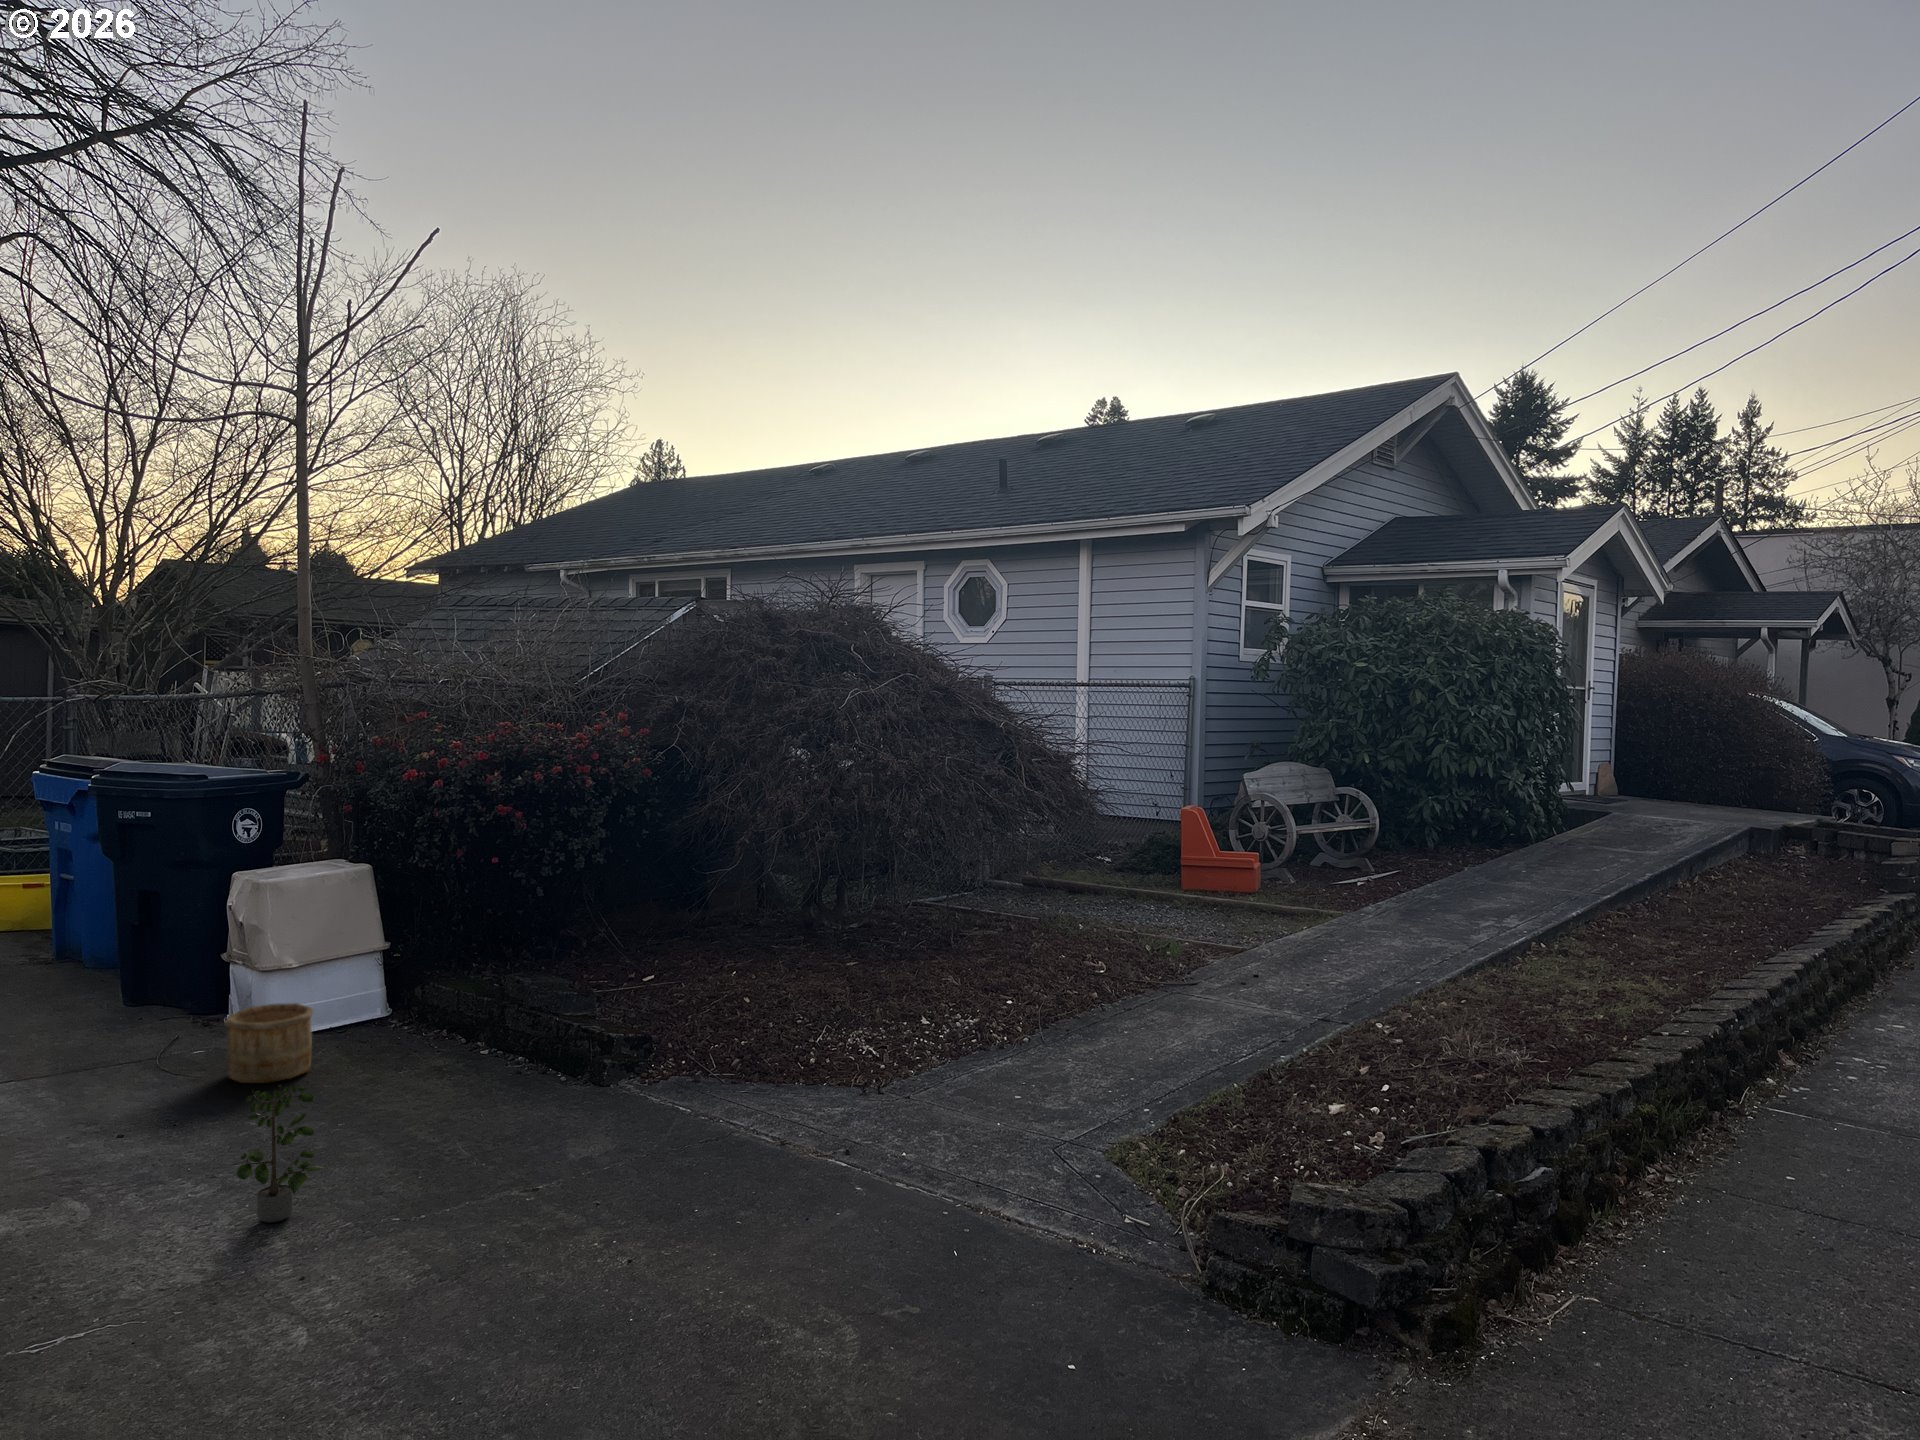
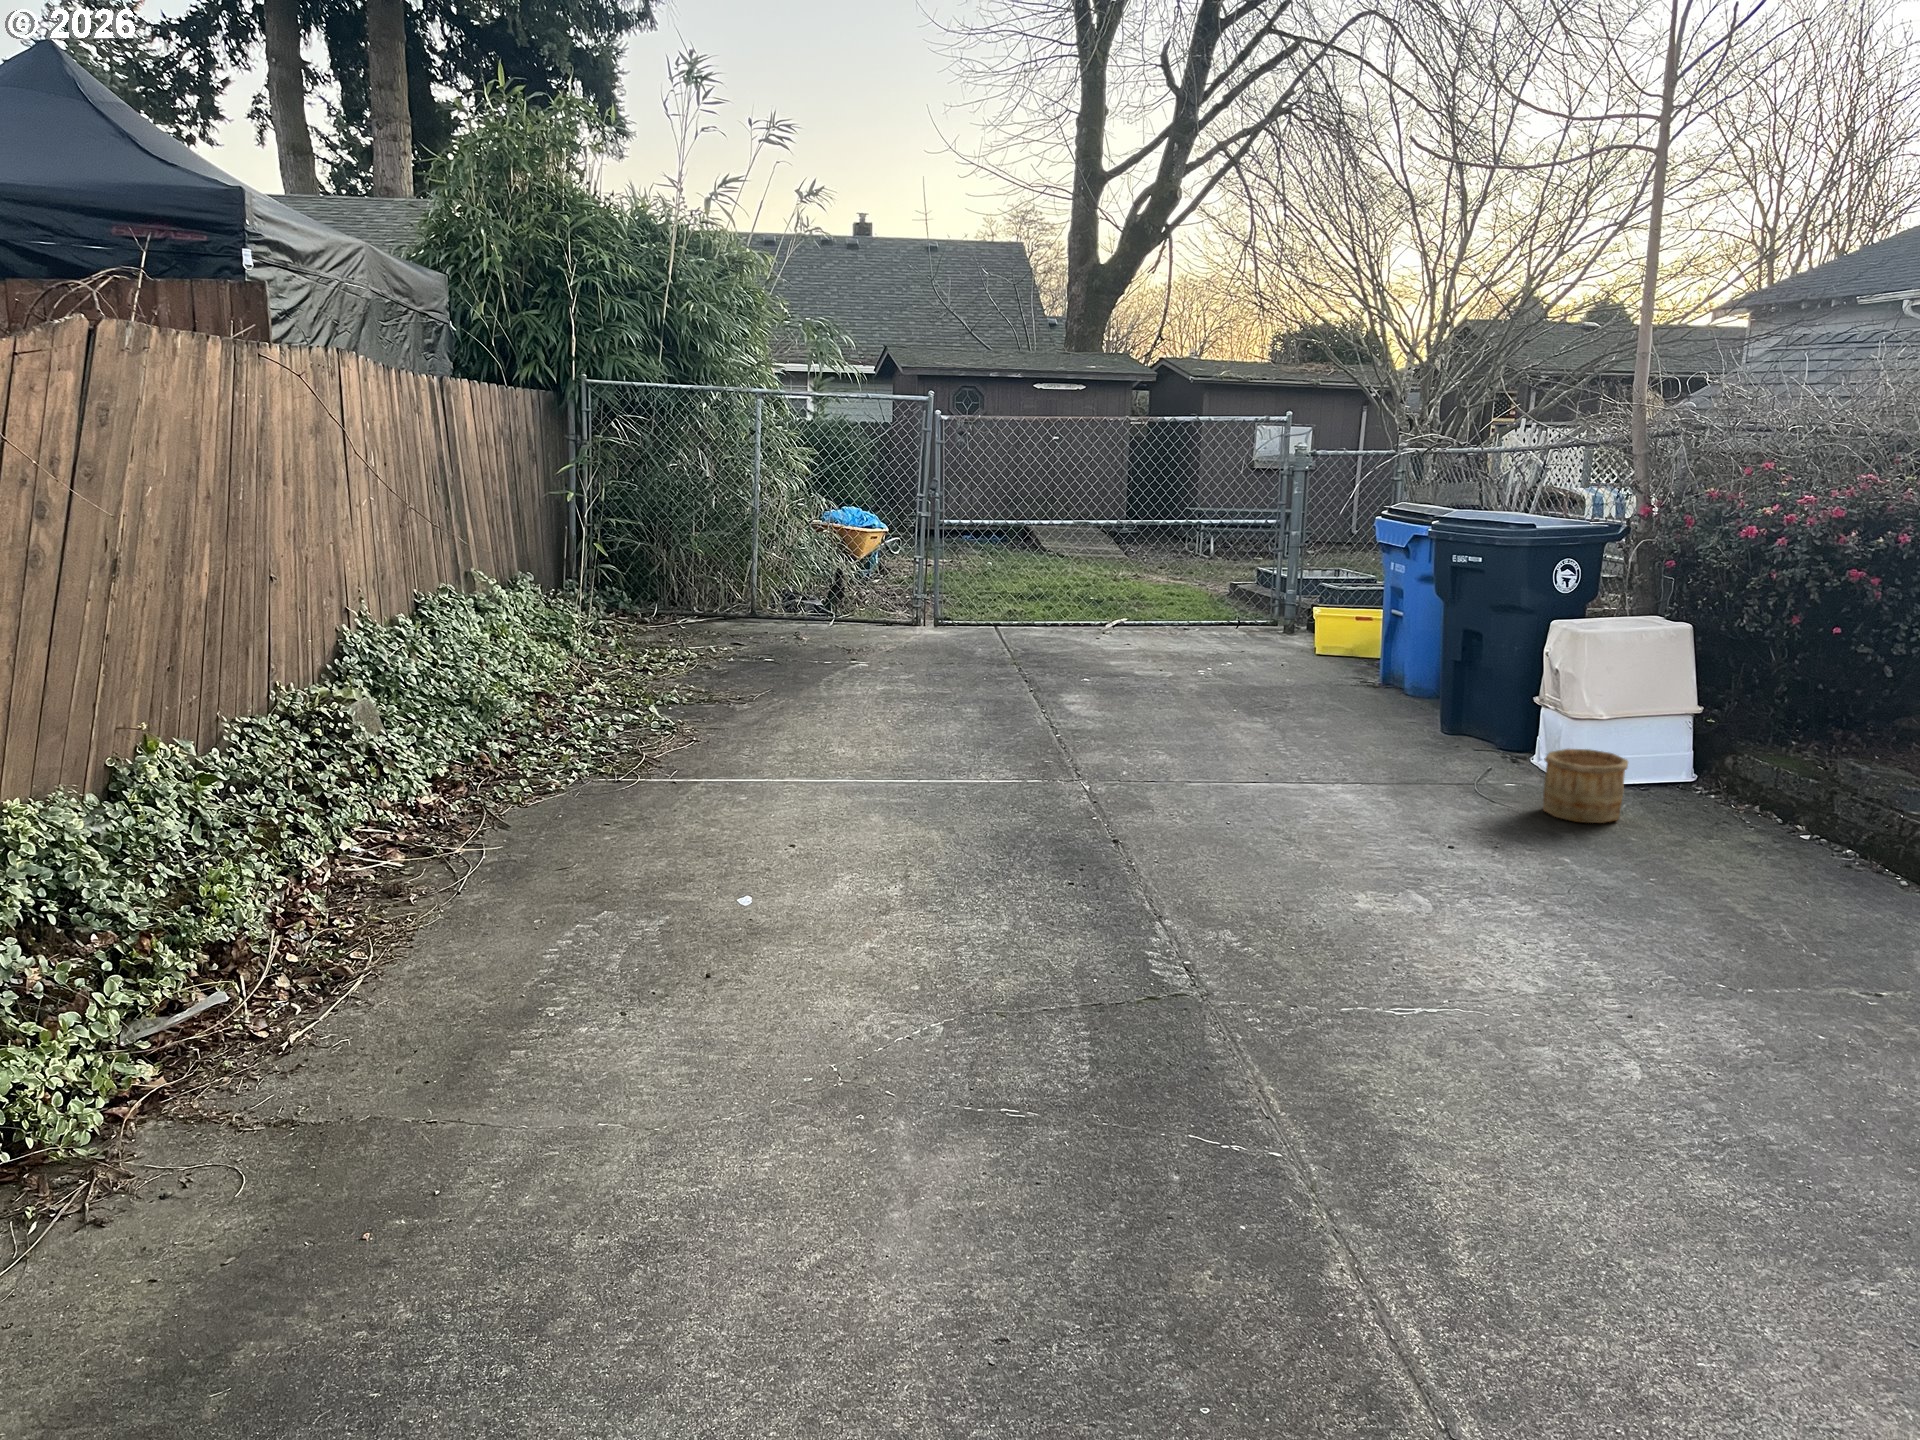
potted plant: present [236,1085,327,1223] -> none [1575,824,1664,953]

